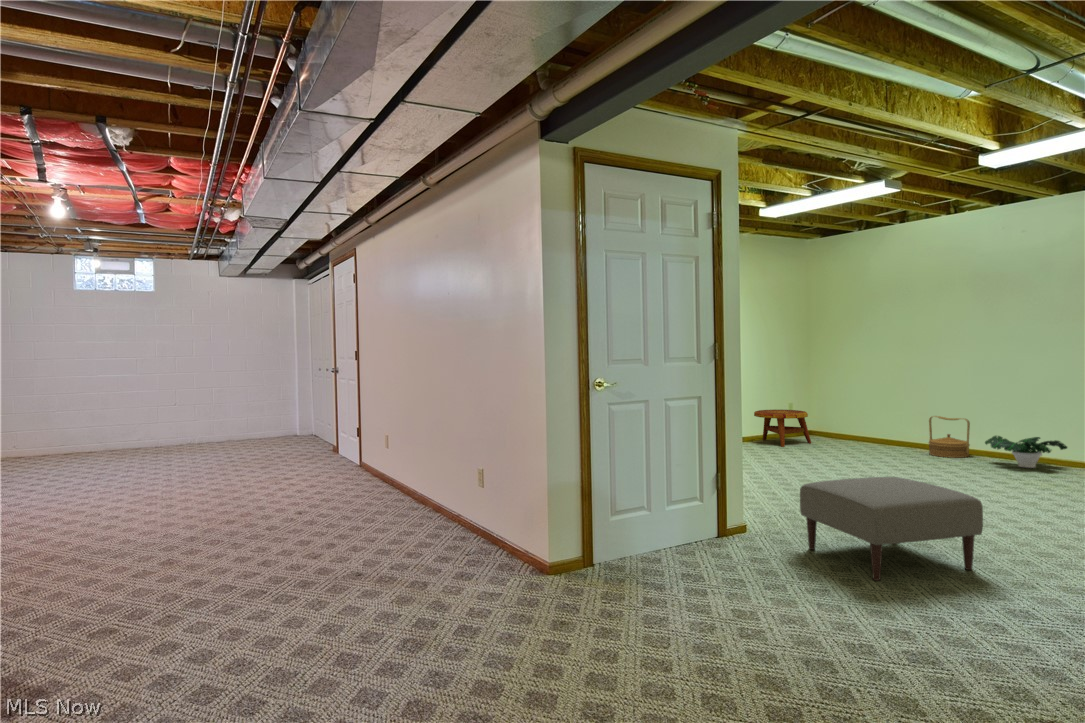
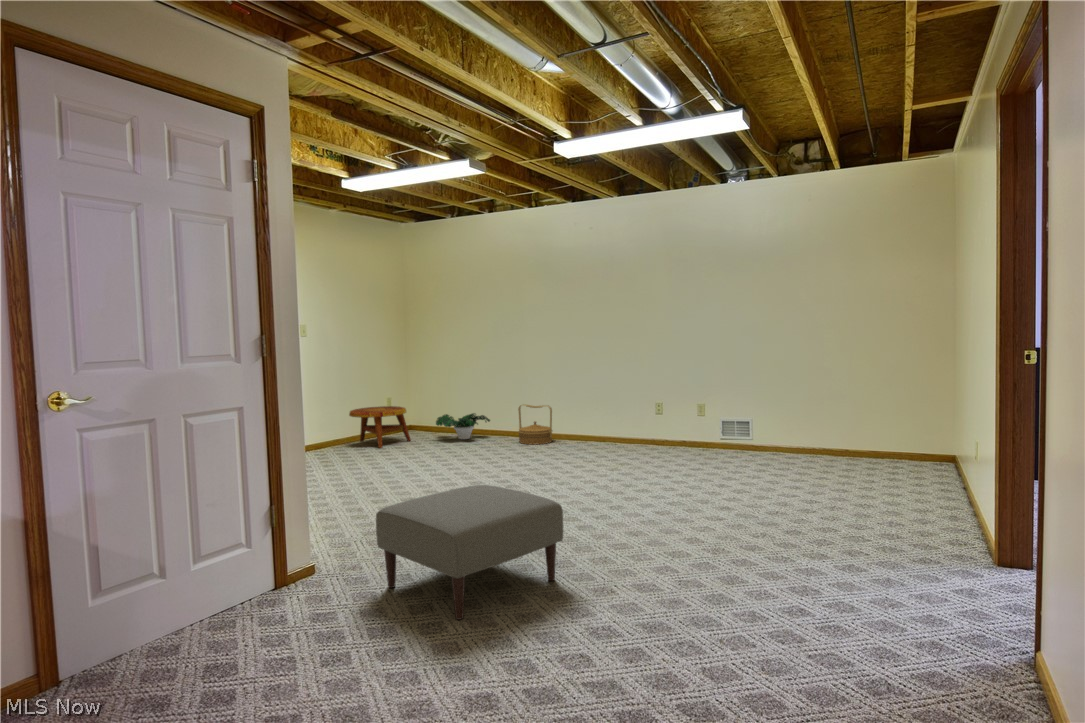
potted plant: present [985,436,1067,468] -> present [436,413,490,439]

